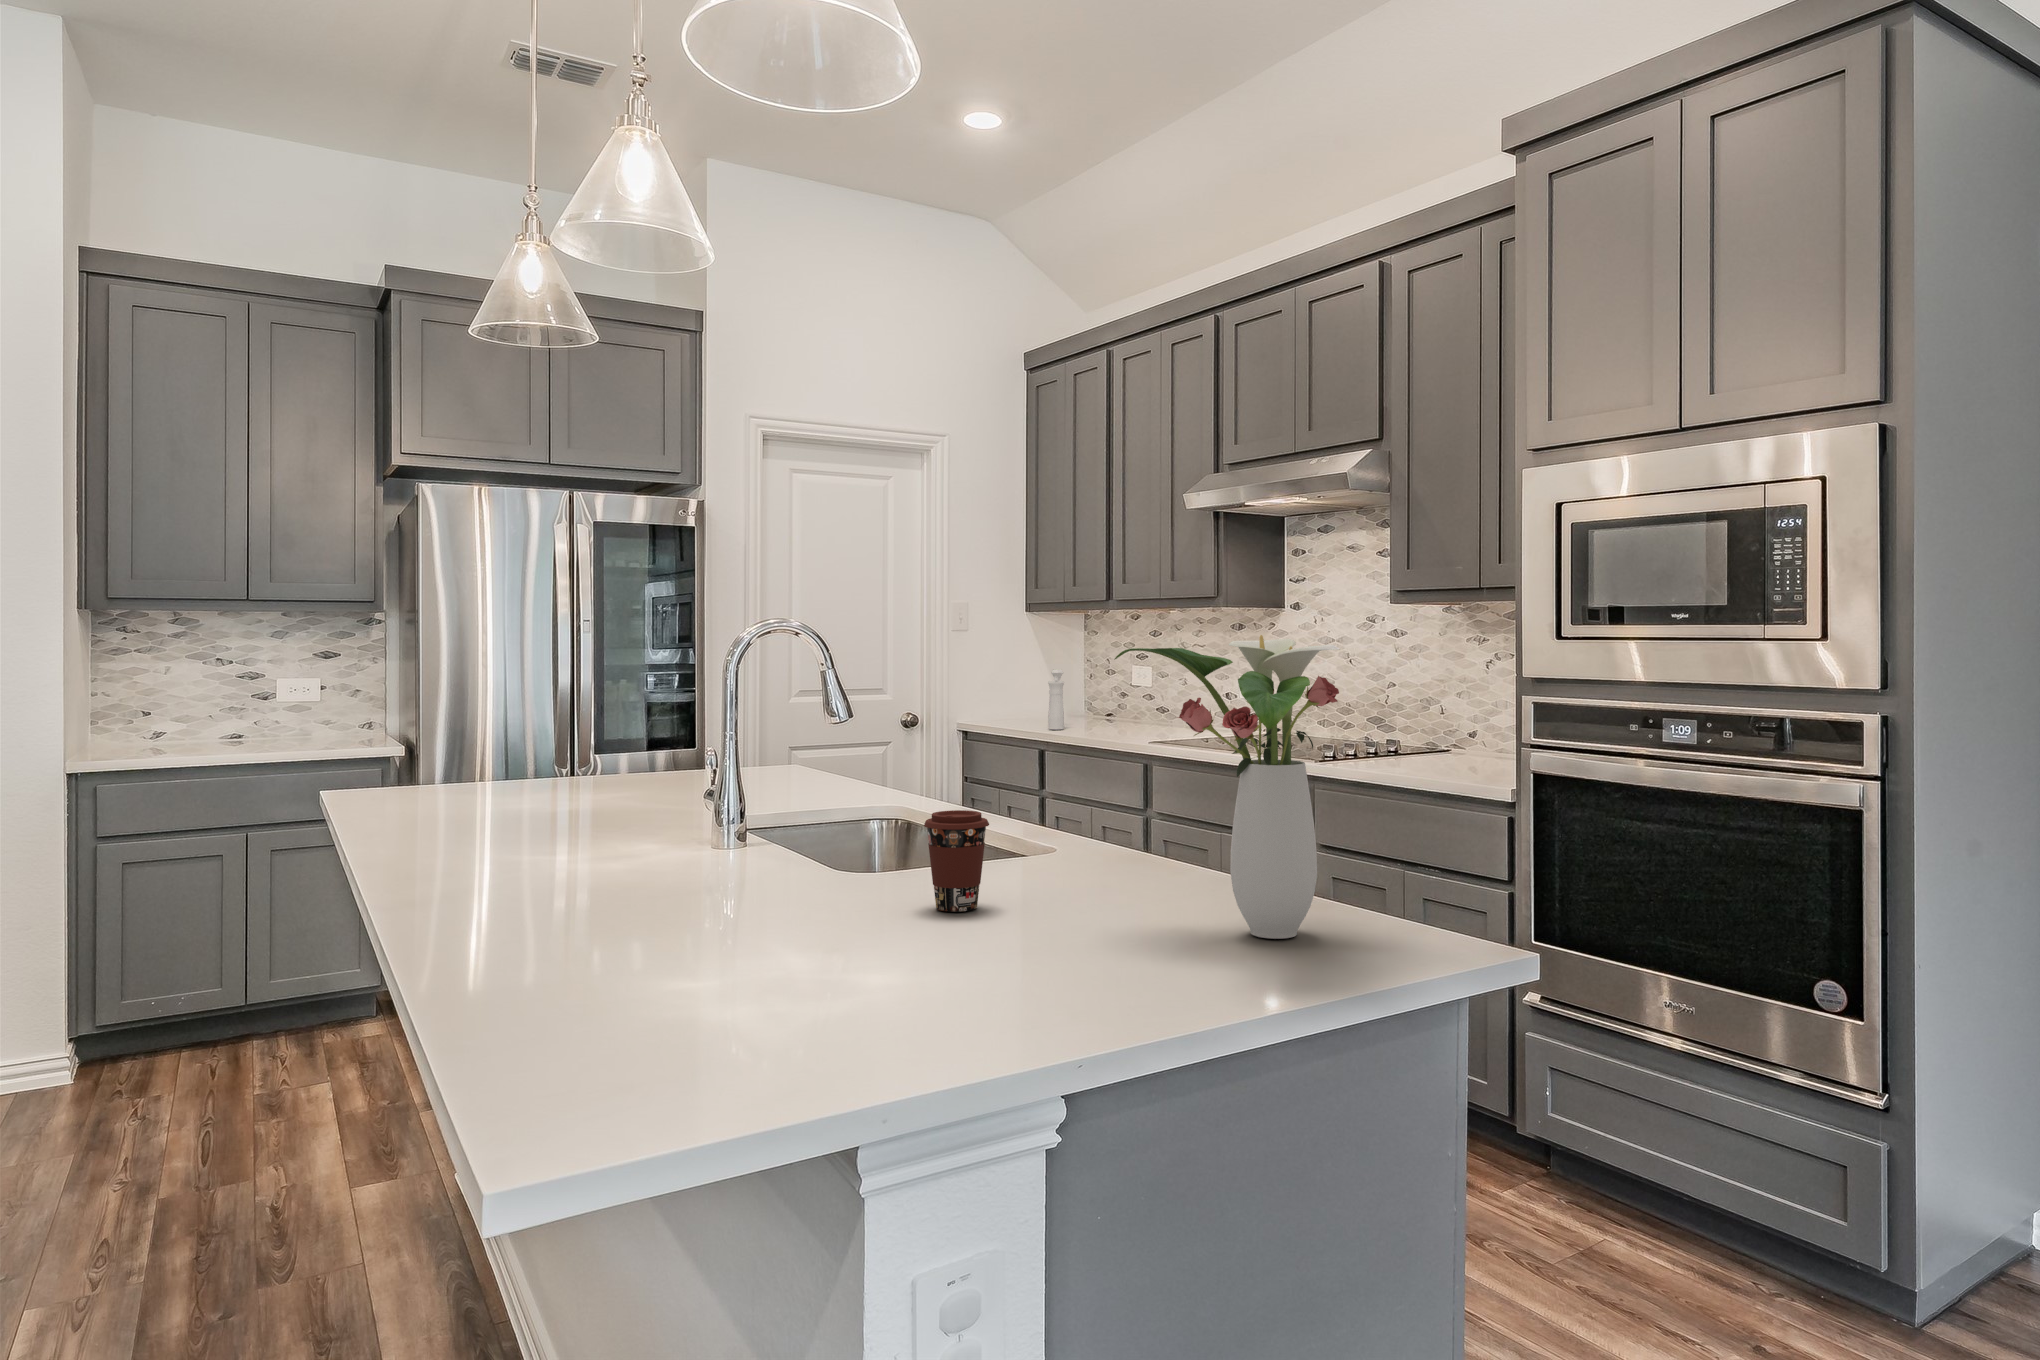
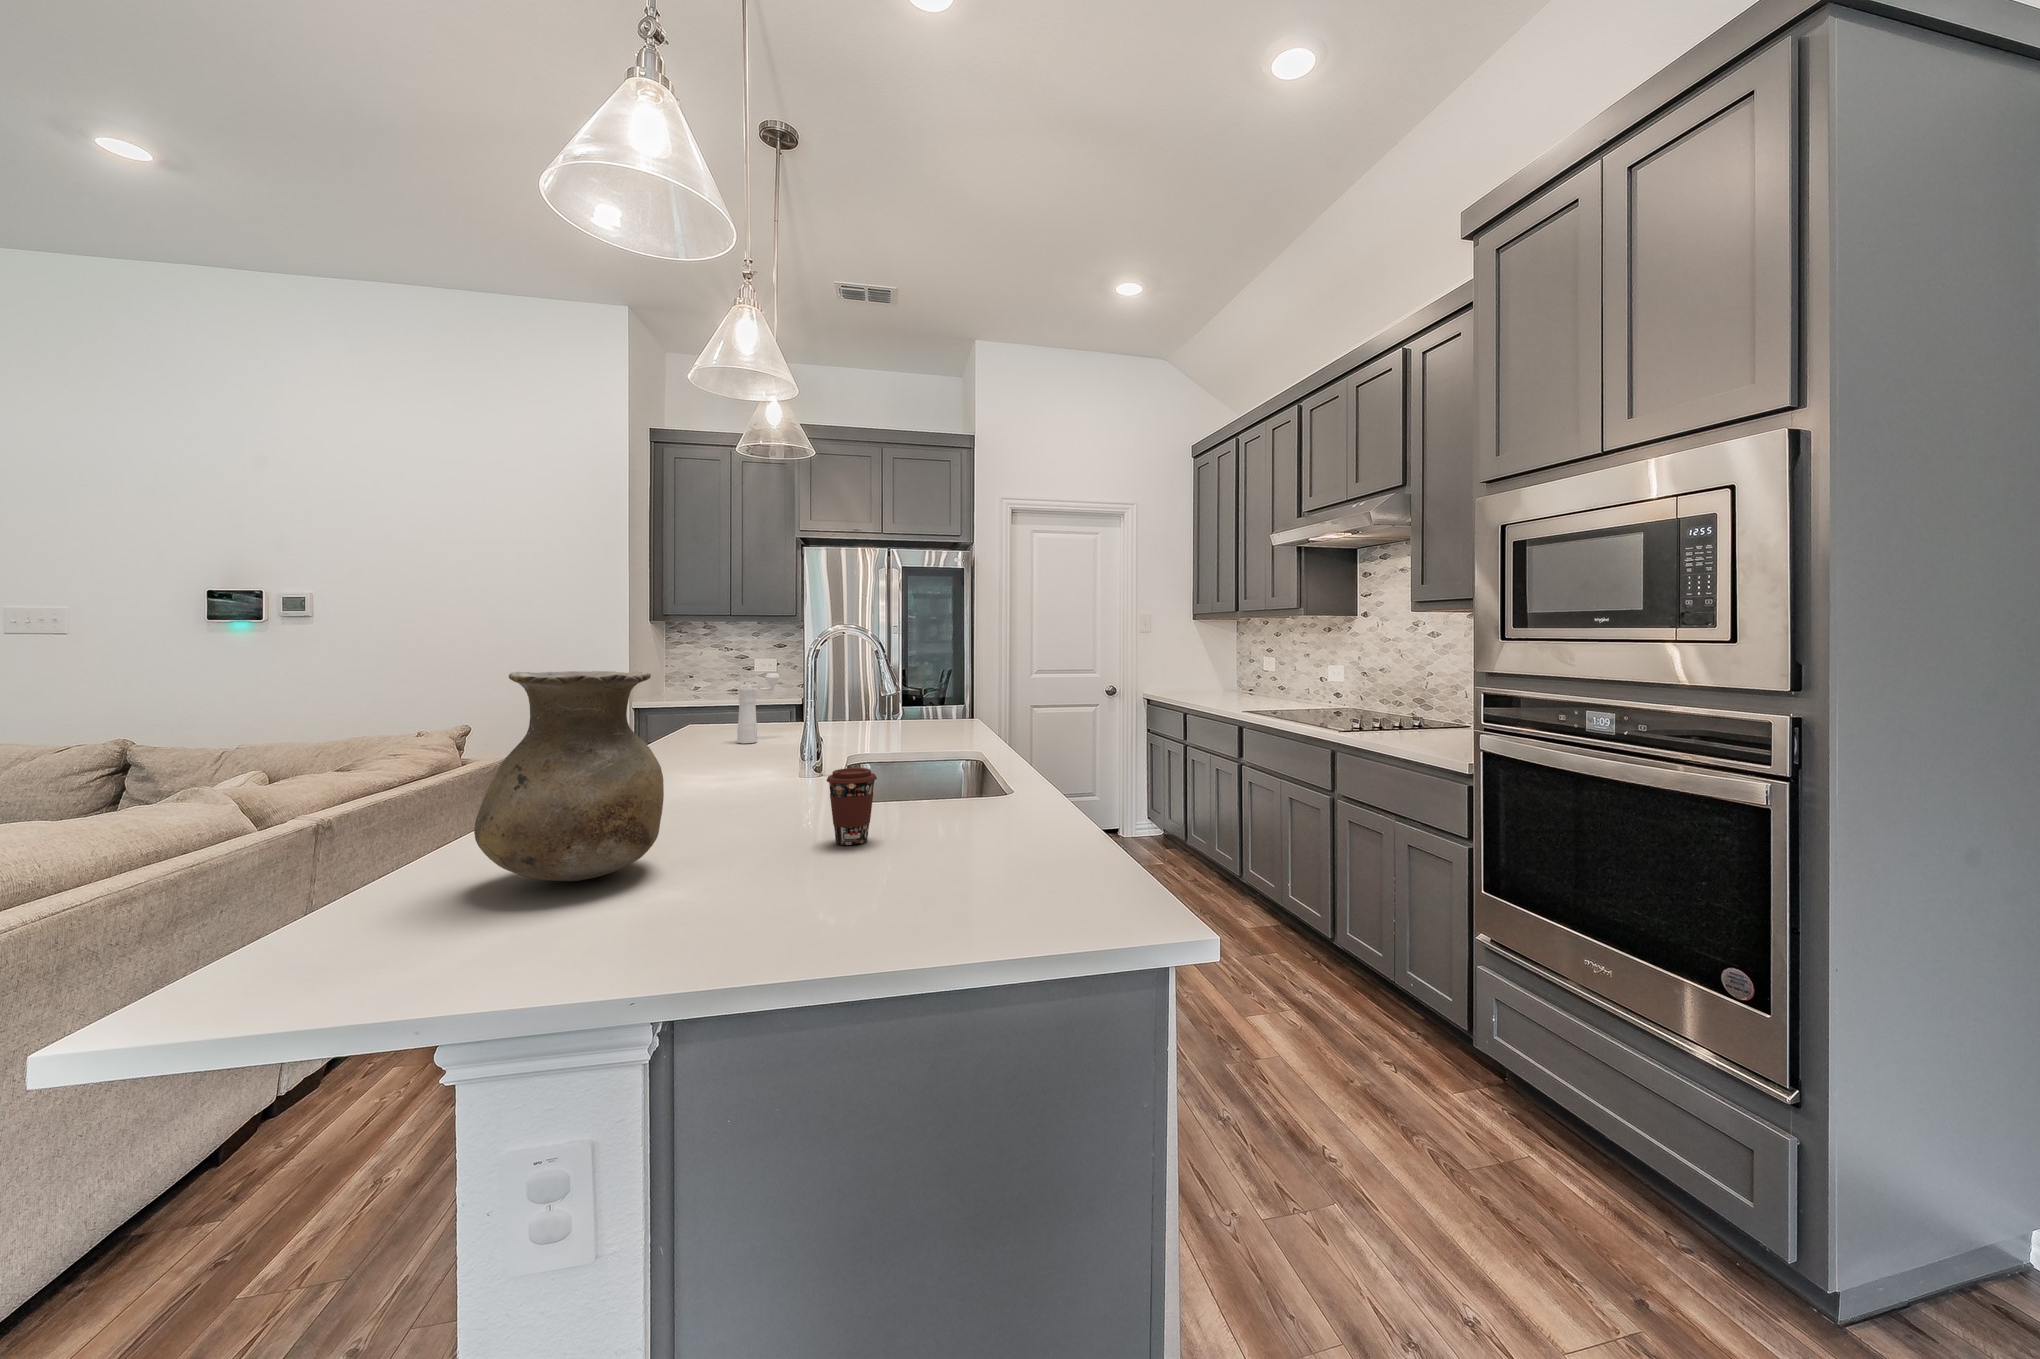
flower arrangement: present [1115,635,1339,939] -> none [926,638,1078,896]
pepper mill: present [1048,669,1064,730] -> present [737,673,780,743]
vase: none [557,681,795,972] -> present [474,671,664,881]

